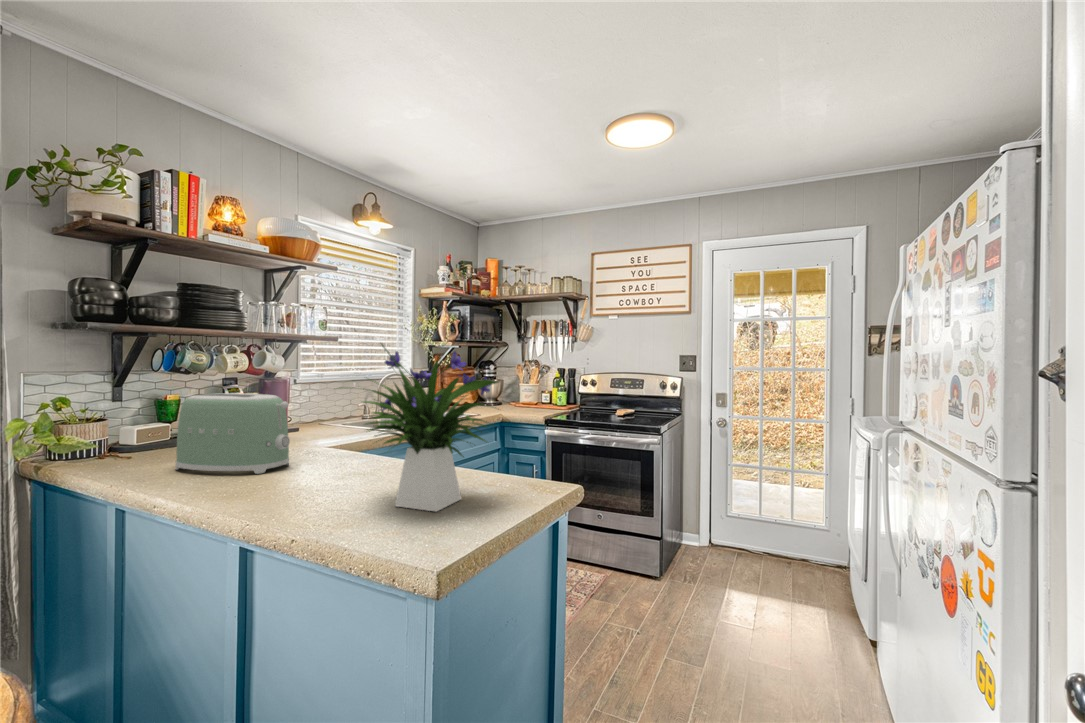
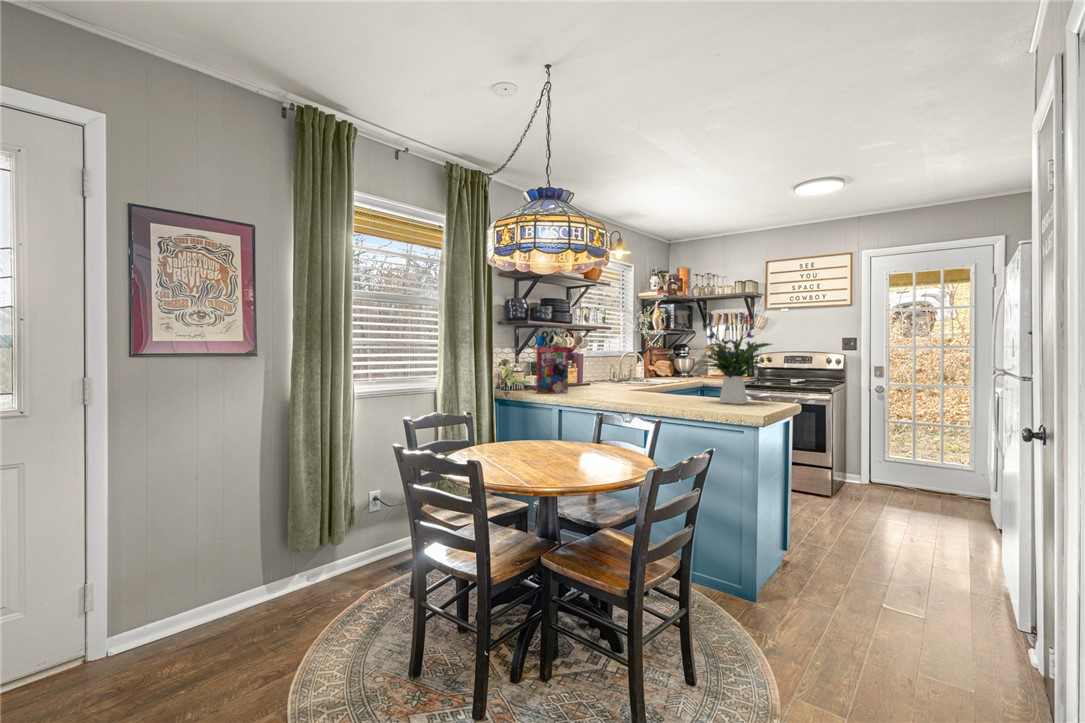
cereal box: none [96,374,176,469] -> present [537,346,568,393]
toaster: present [176,393,290,474] -> none [576,357,634,396]

